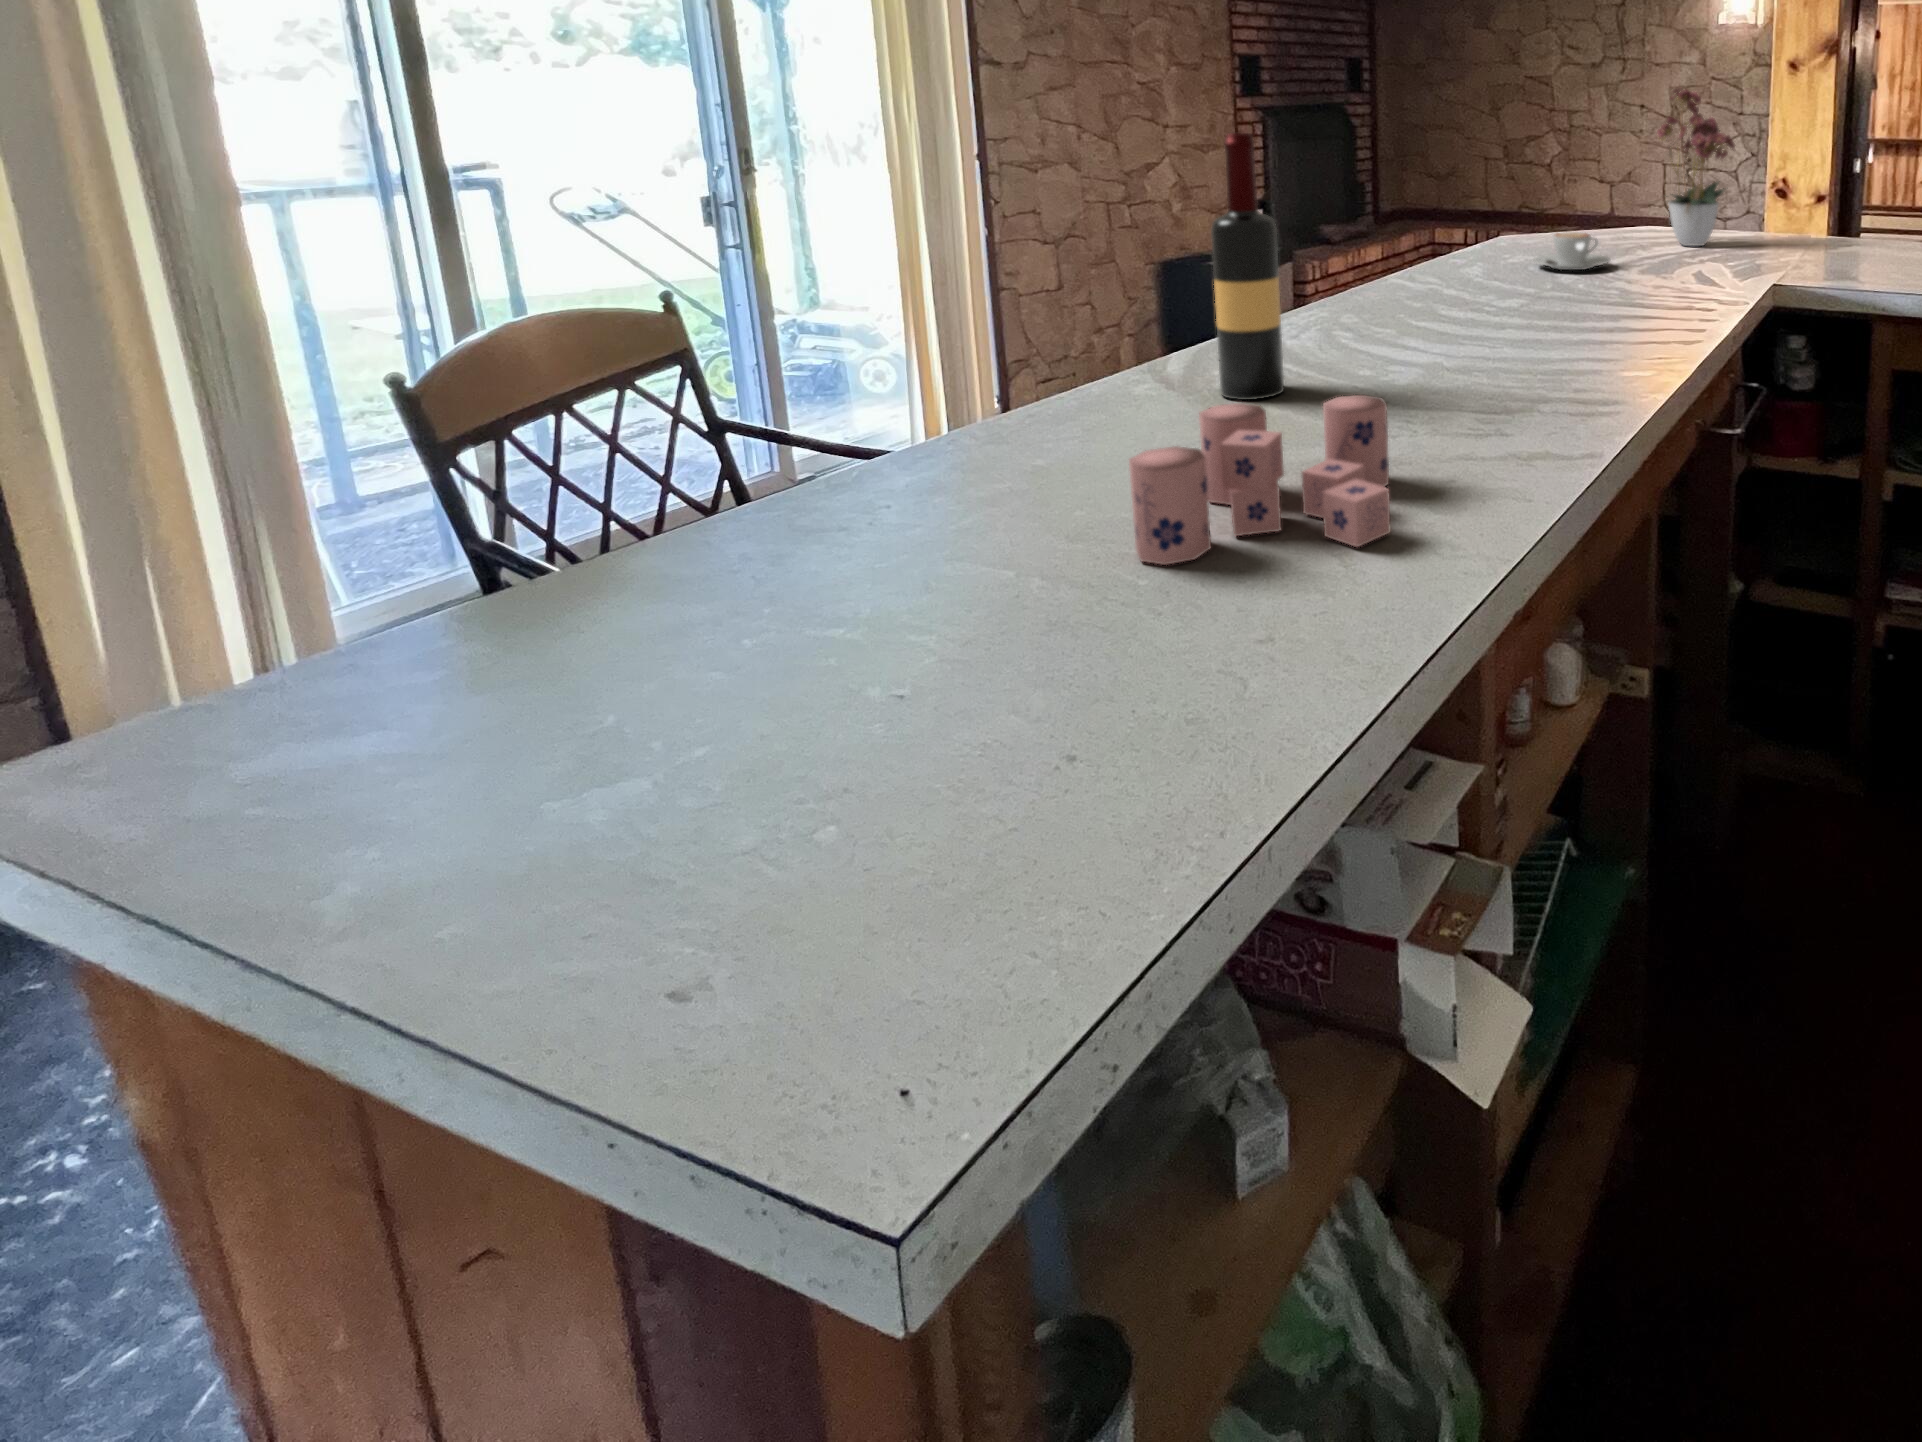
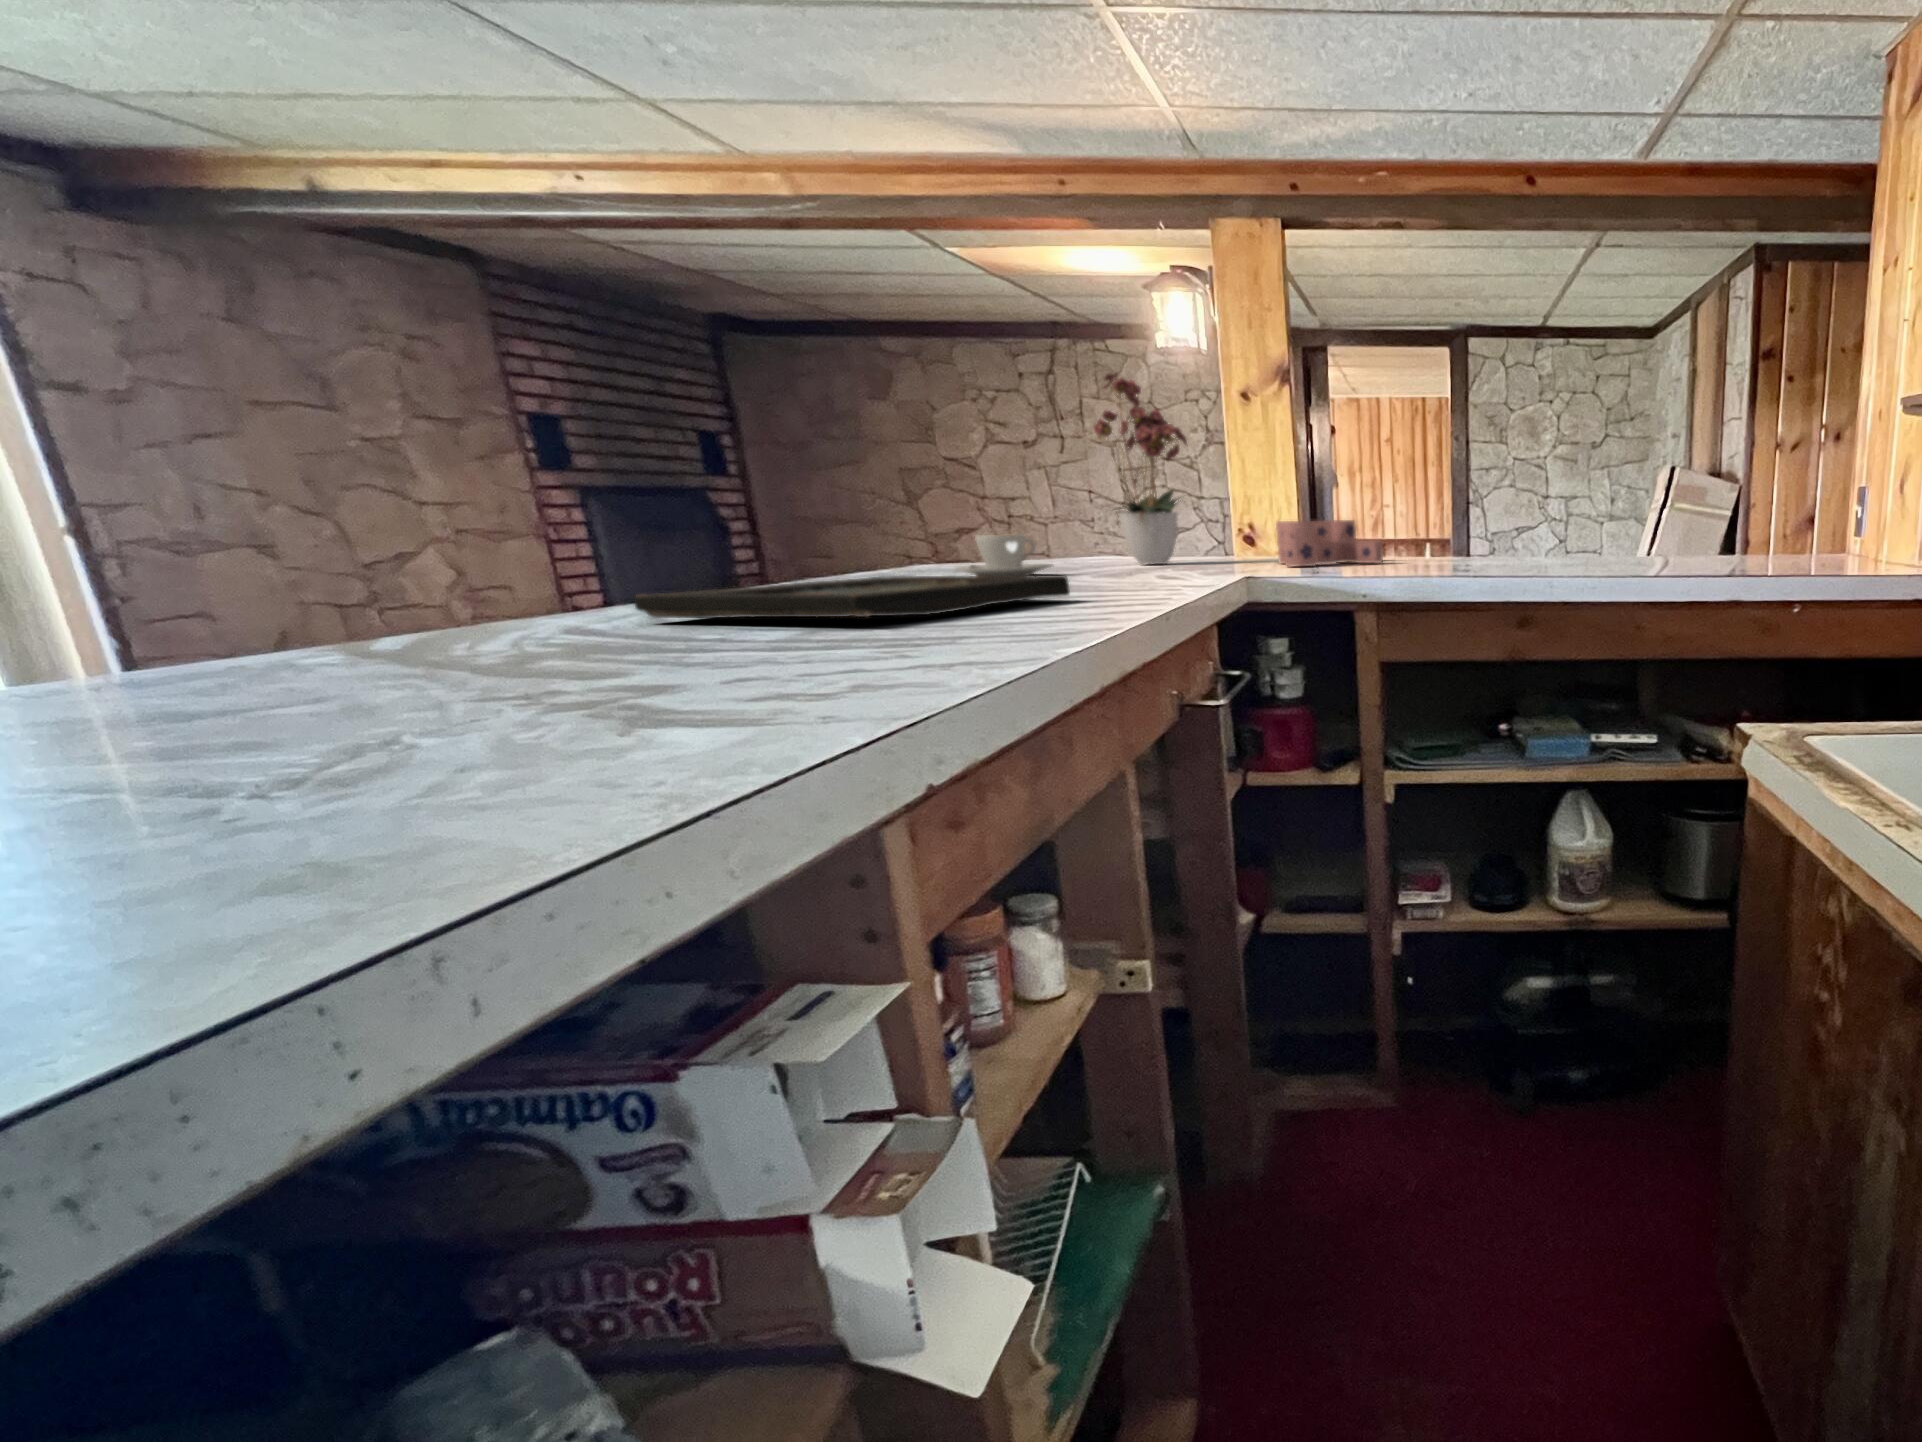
wine bottle: present [1211,133,1284,400] -> none [358,222,560,650]
tray: none [1326,299,1624,377] -> present [634,575,1070,618]
candle: present [1129,395,1390,565] -> present [1276,520,1383,566]

